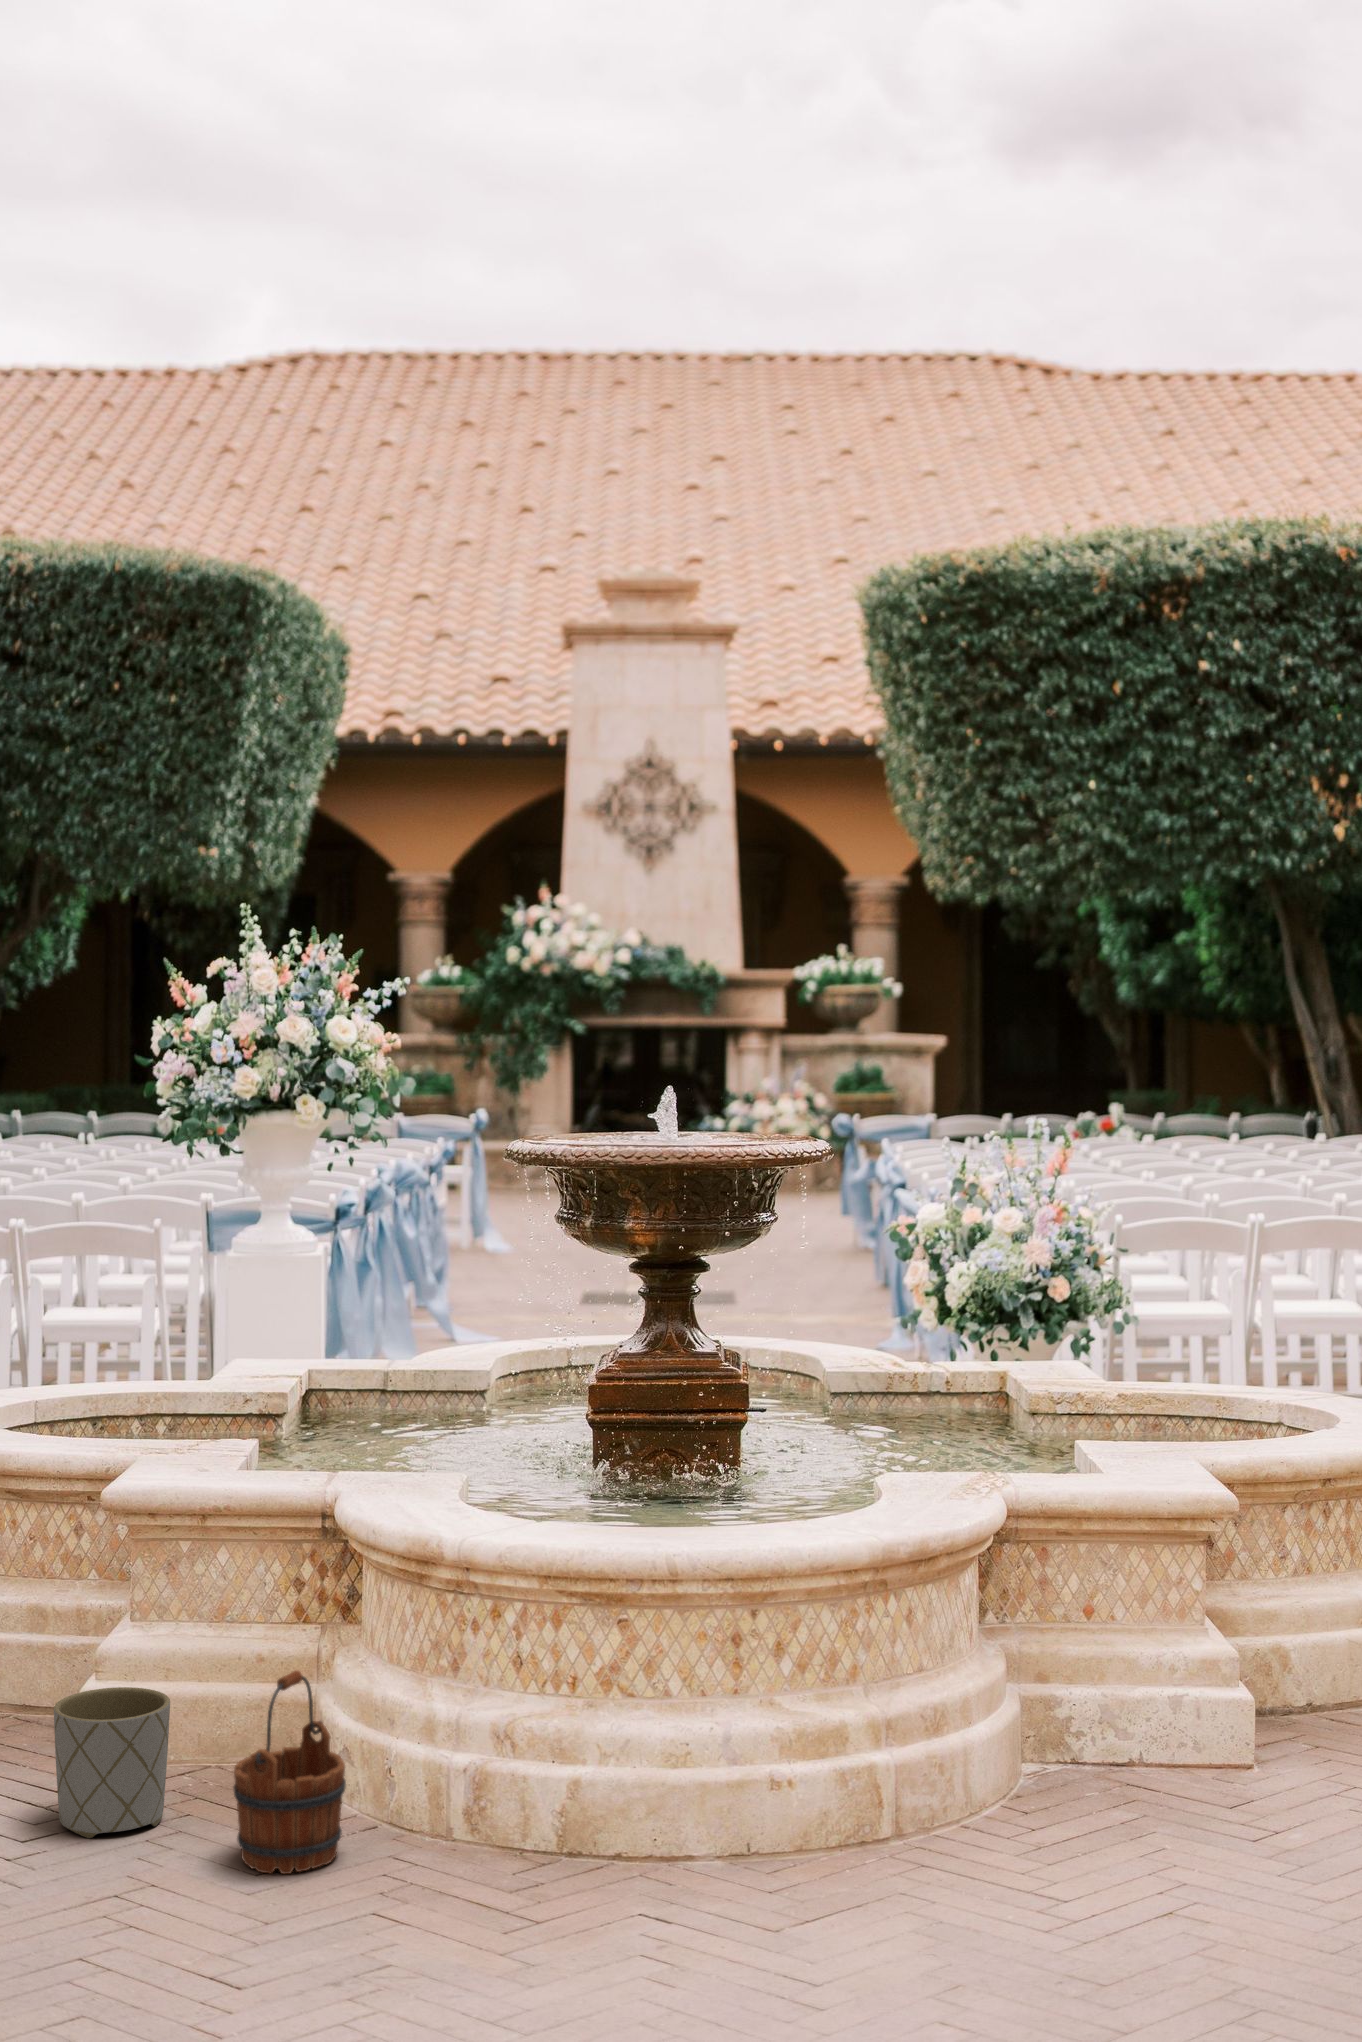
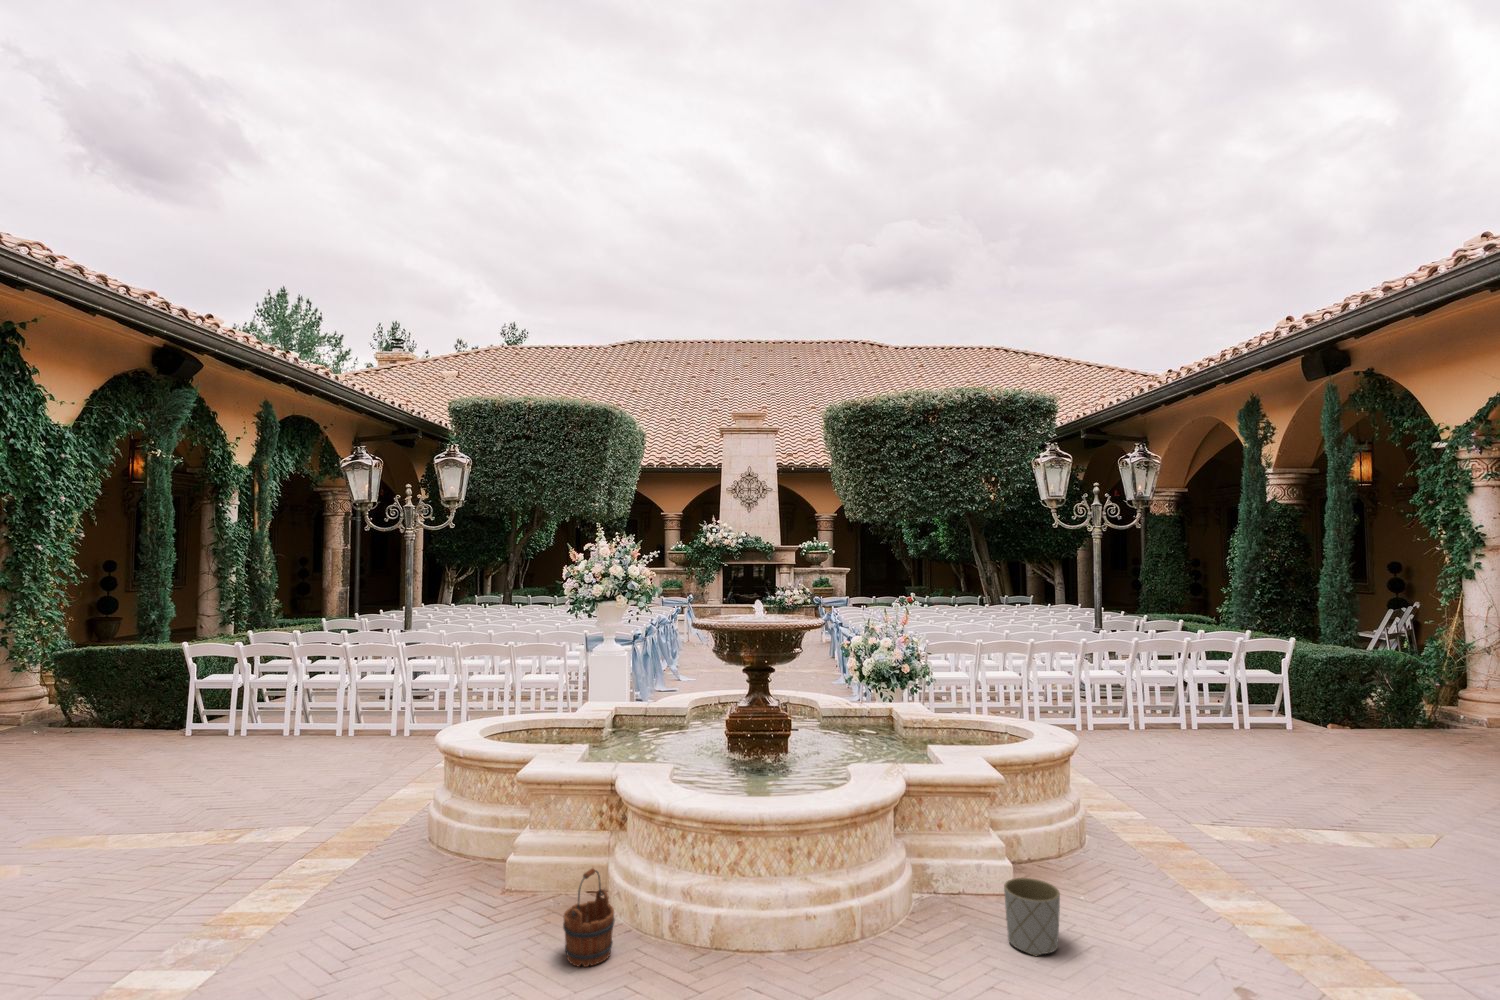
planter: present [54,1687,170,1838] -> present [1004,878,1060,956]

